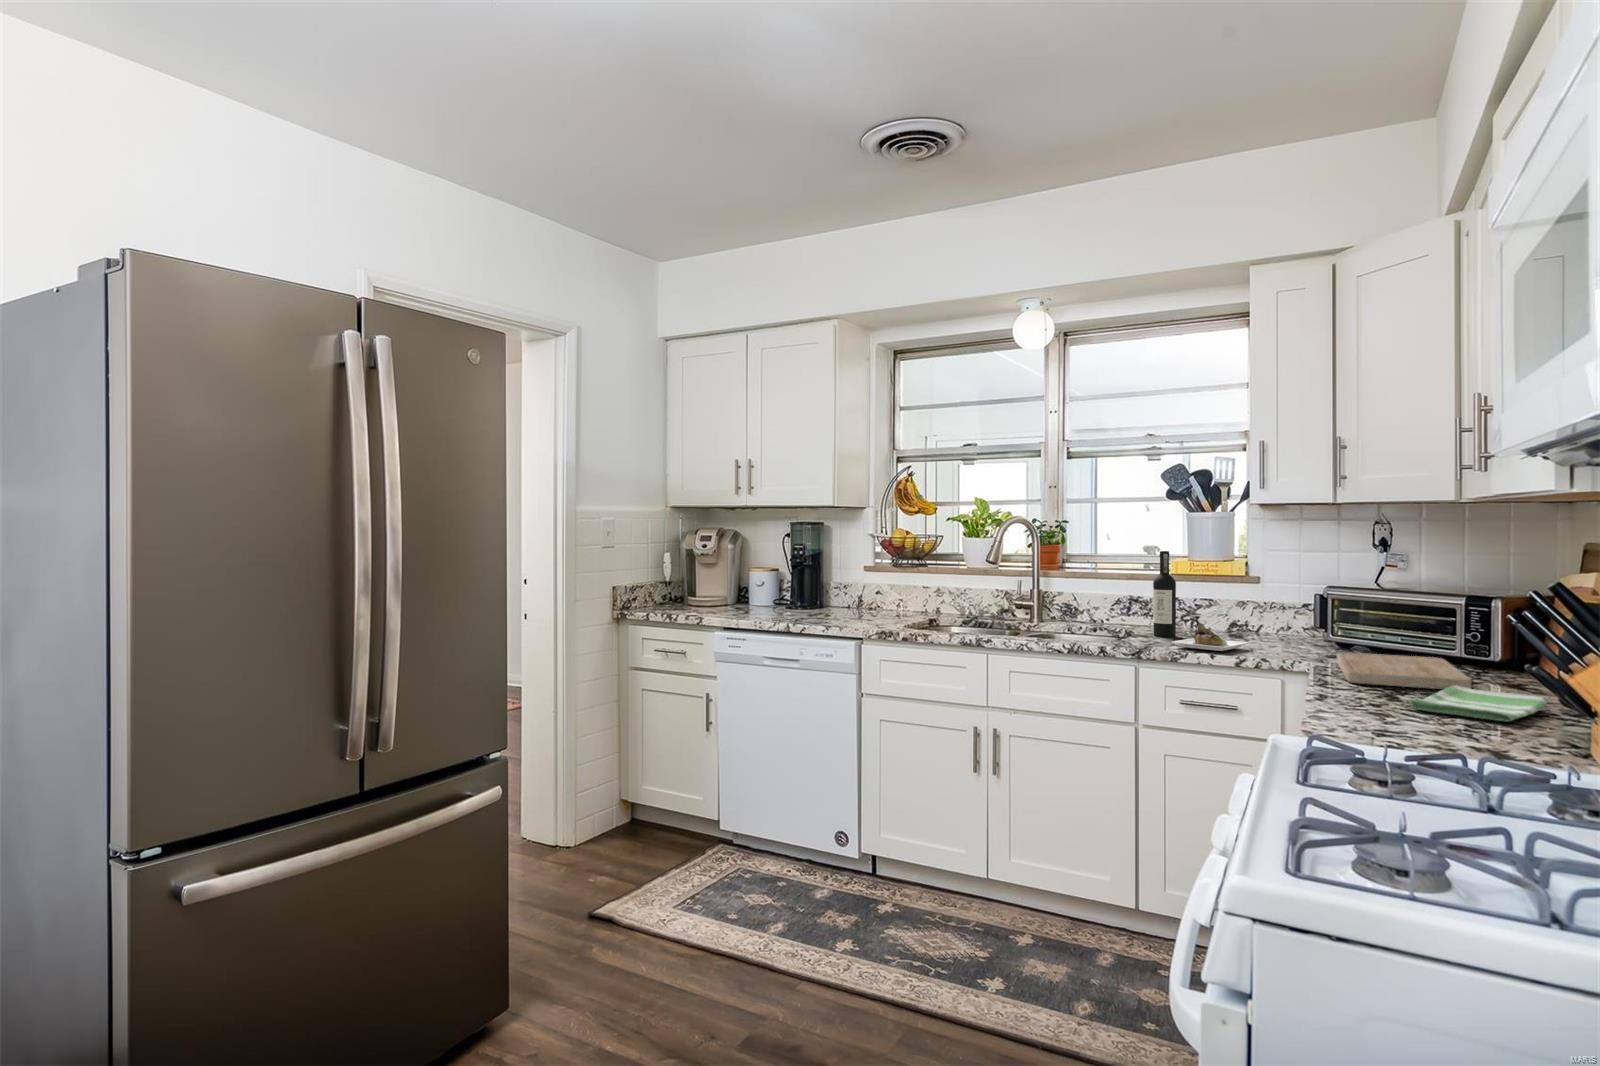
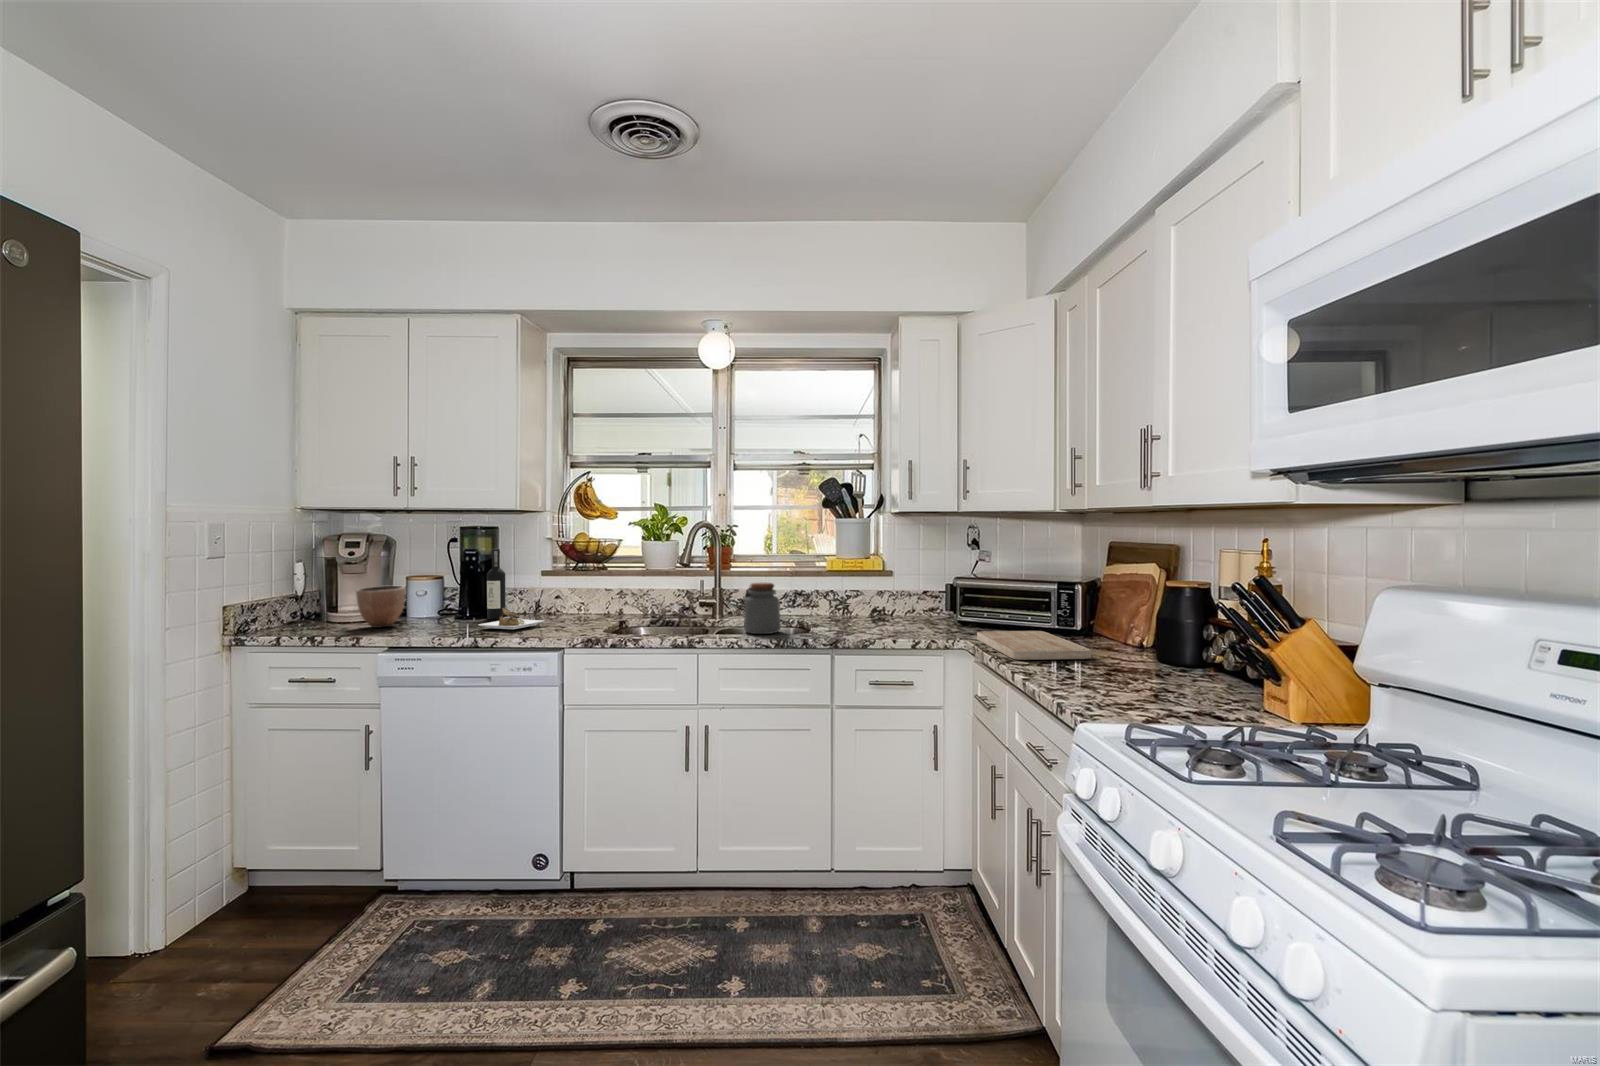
wine bottle: present [1153,551,1249,651] -> present [479,549,544,629]
decorative bowl: none [707,574,745,610] -> present [356,586,405,628]
jar: none [1047,582,1089,638] -> present [744,583,781,634]
dish towel: present [1409,686,1548,722] -> none [1082,657,1159,686]

